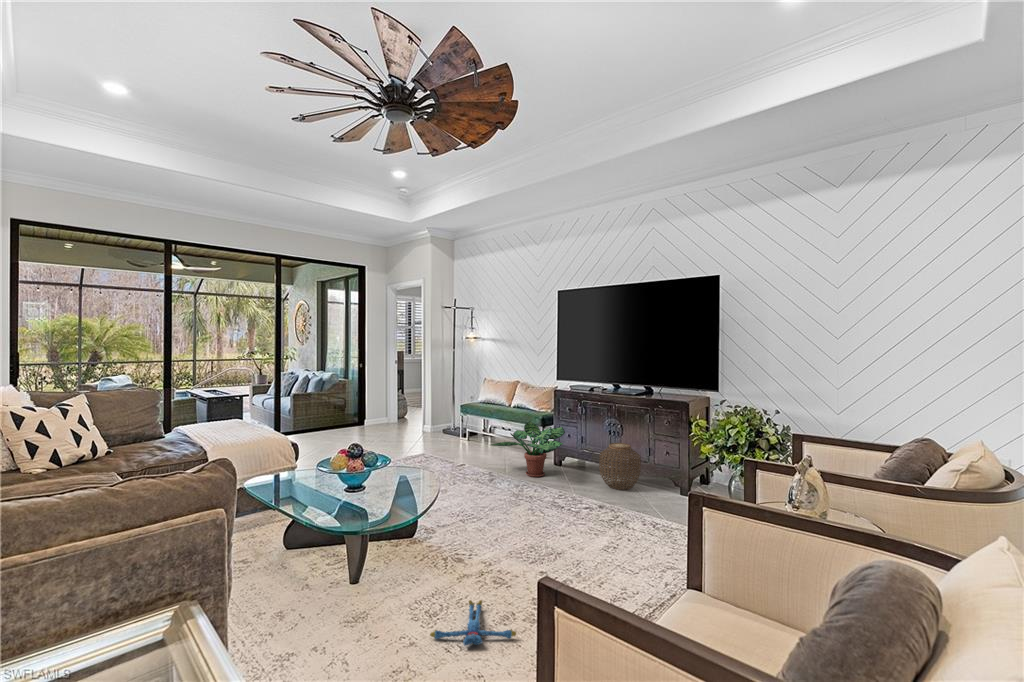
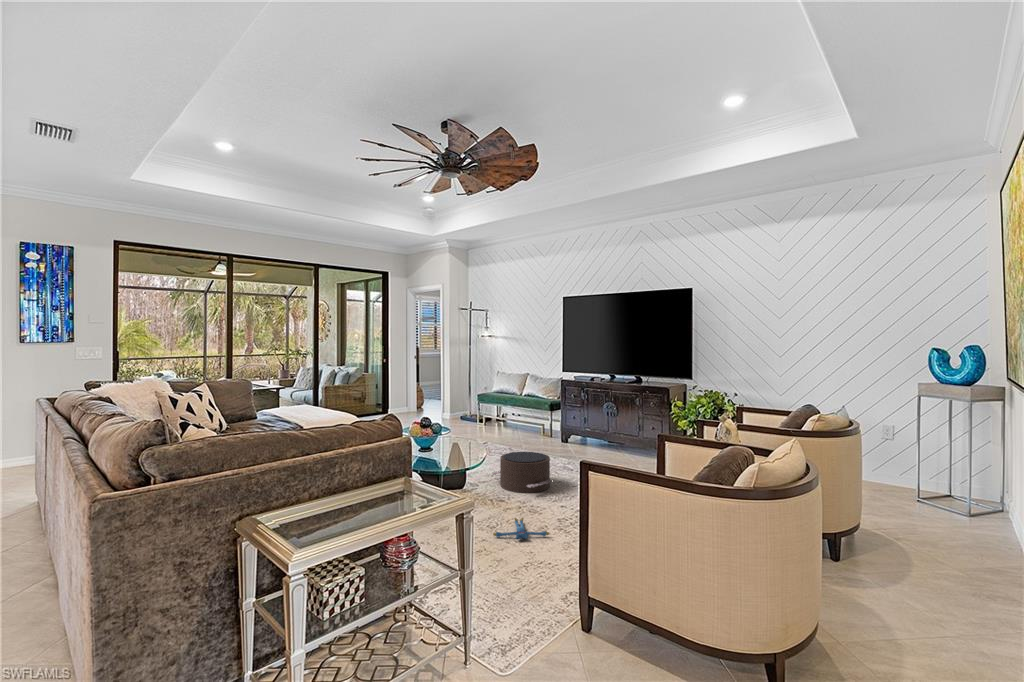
potted plant: present [491,421,565,477] -> none [508,405,571,450]
woven basket: present [599,443,641,490] -> none [599,421,632,458]
pouf: none [454,487,533,547] -> present [492,452,550,493]

